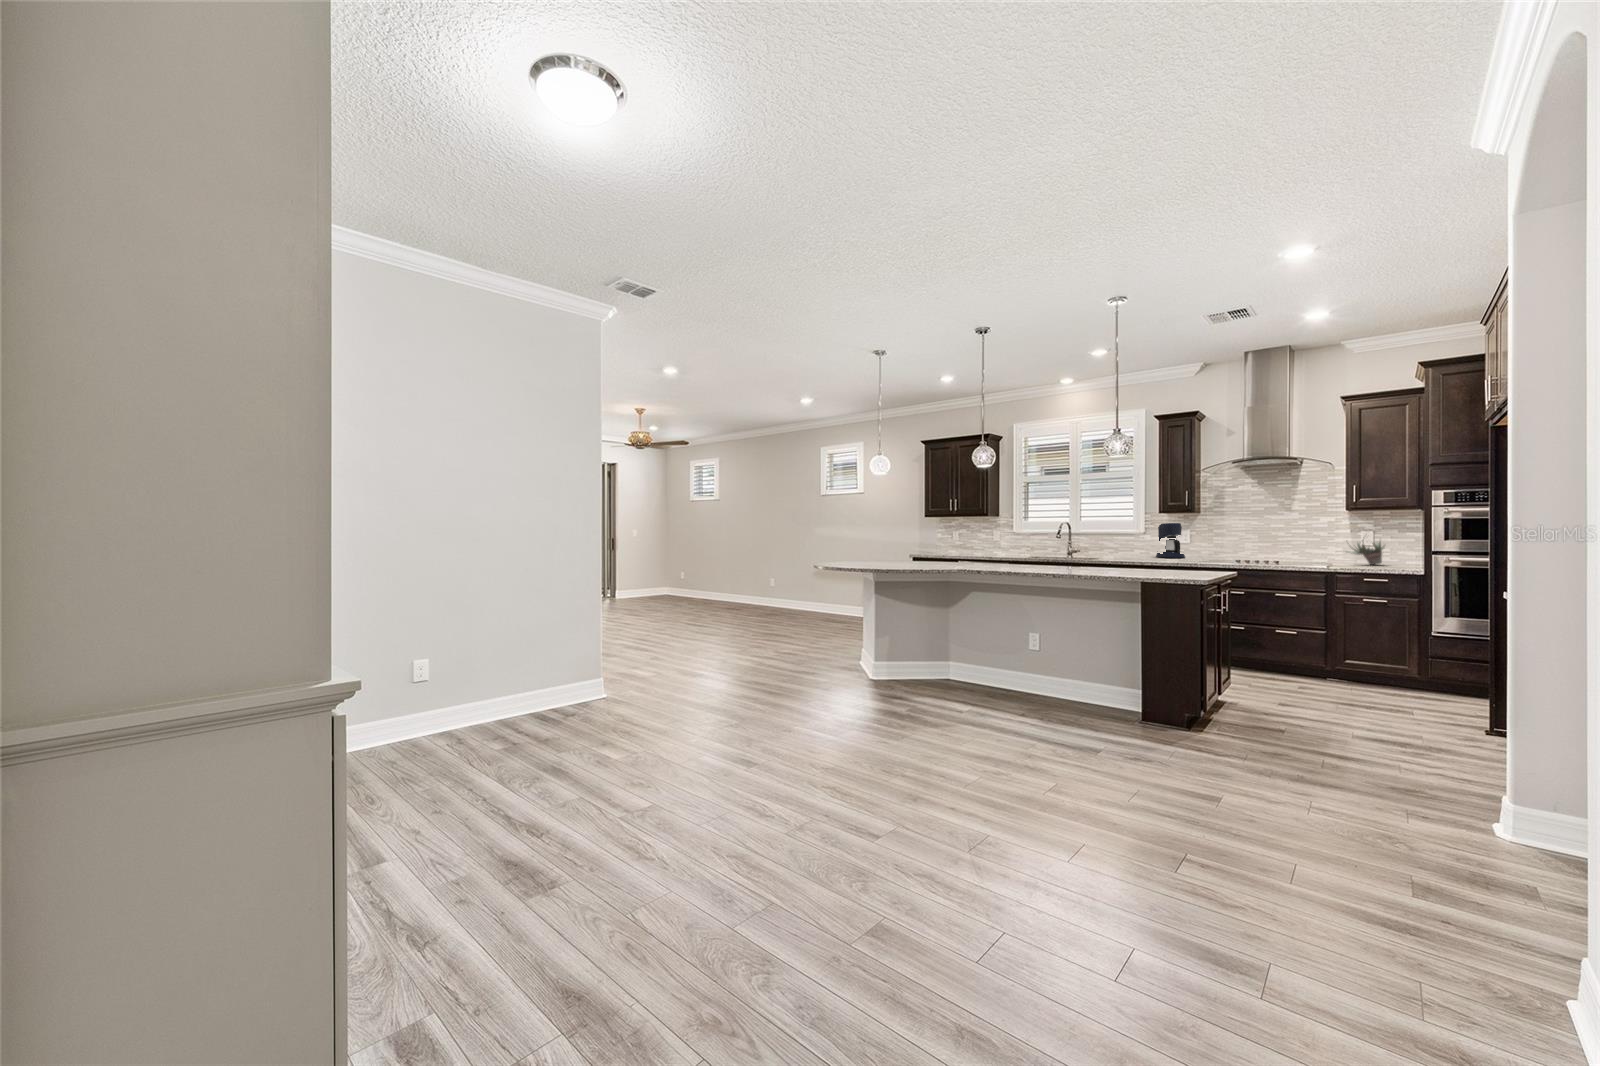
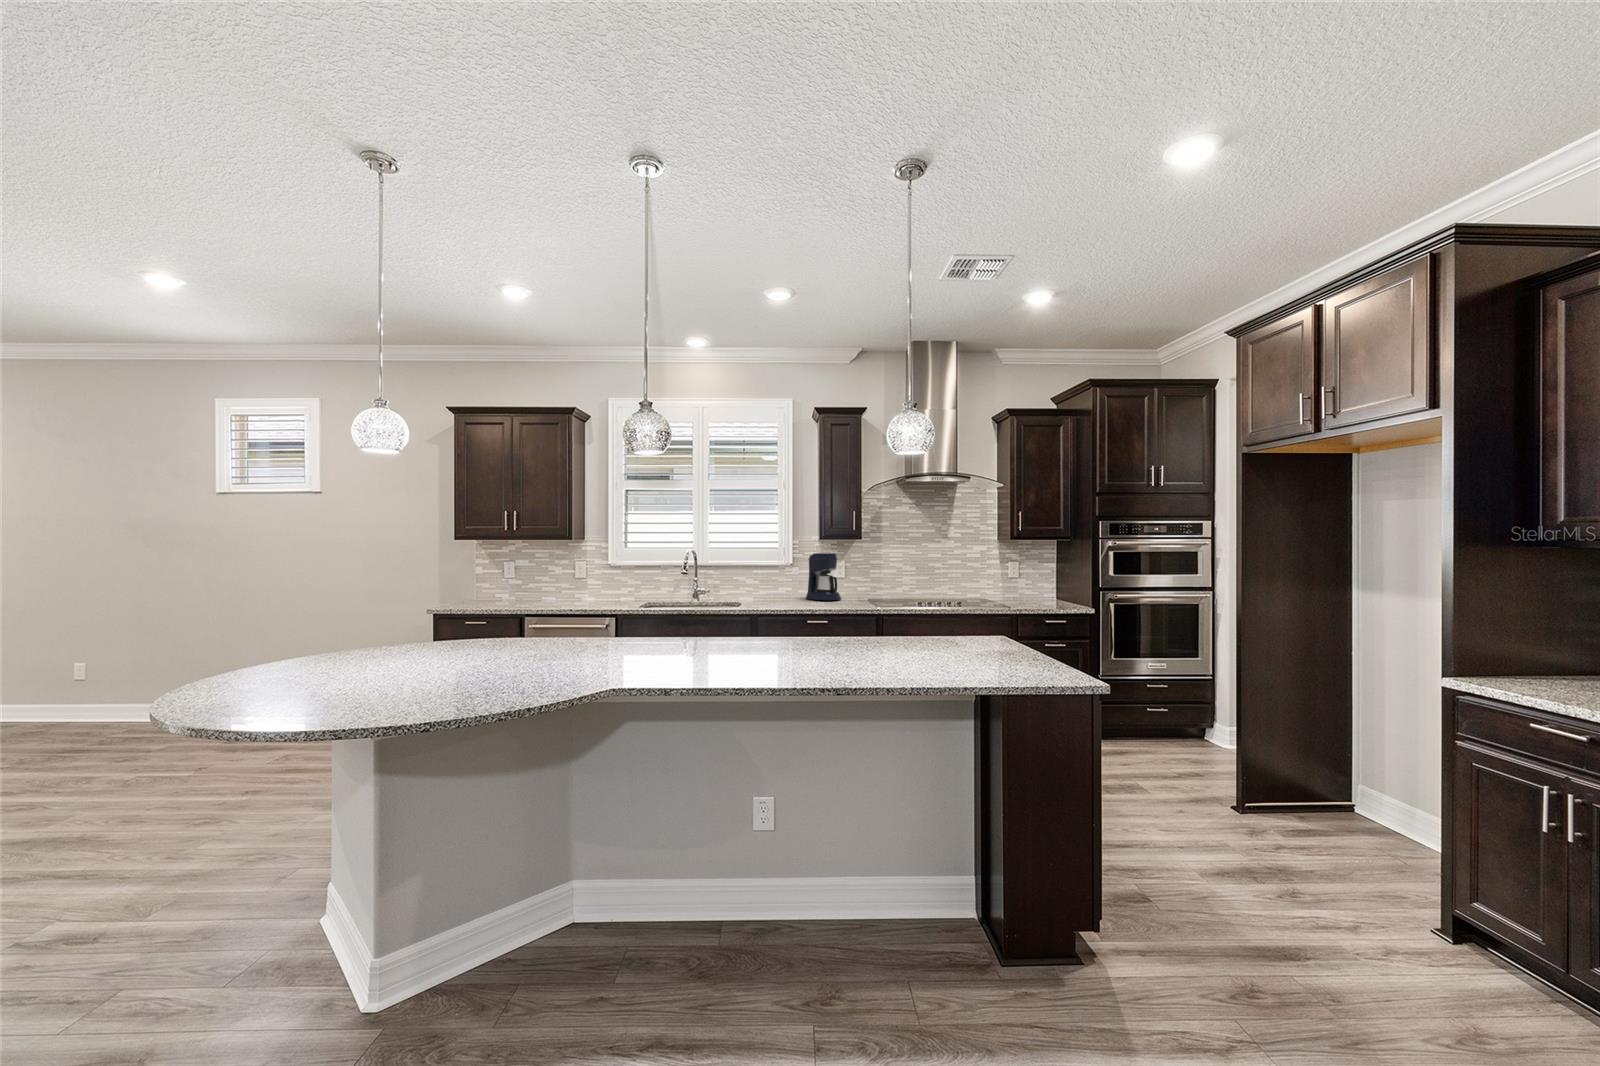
succulent plant: present [1346,541,1385,565] -> none [1013,570,1049,606]

